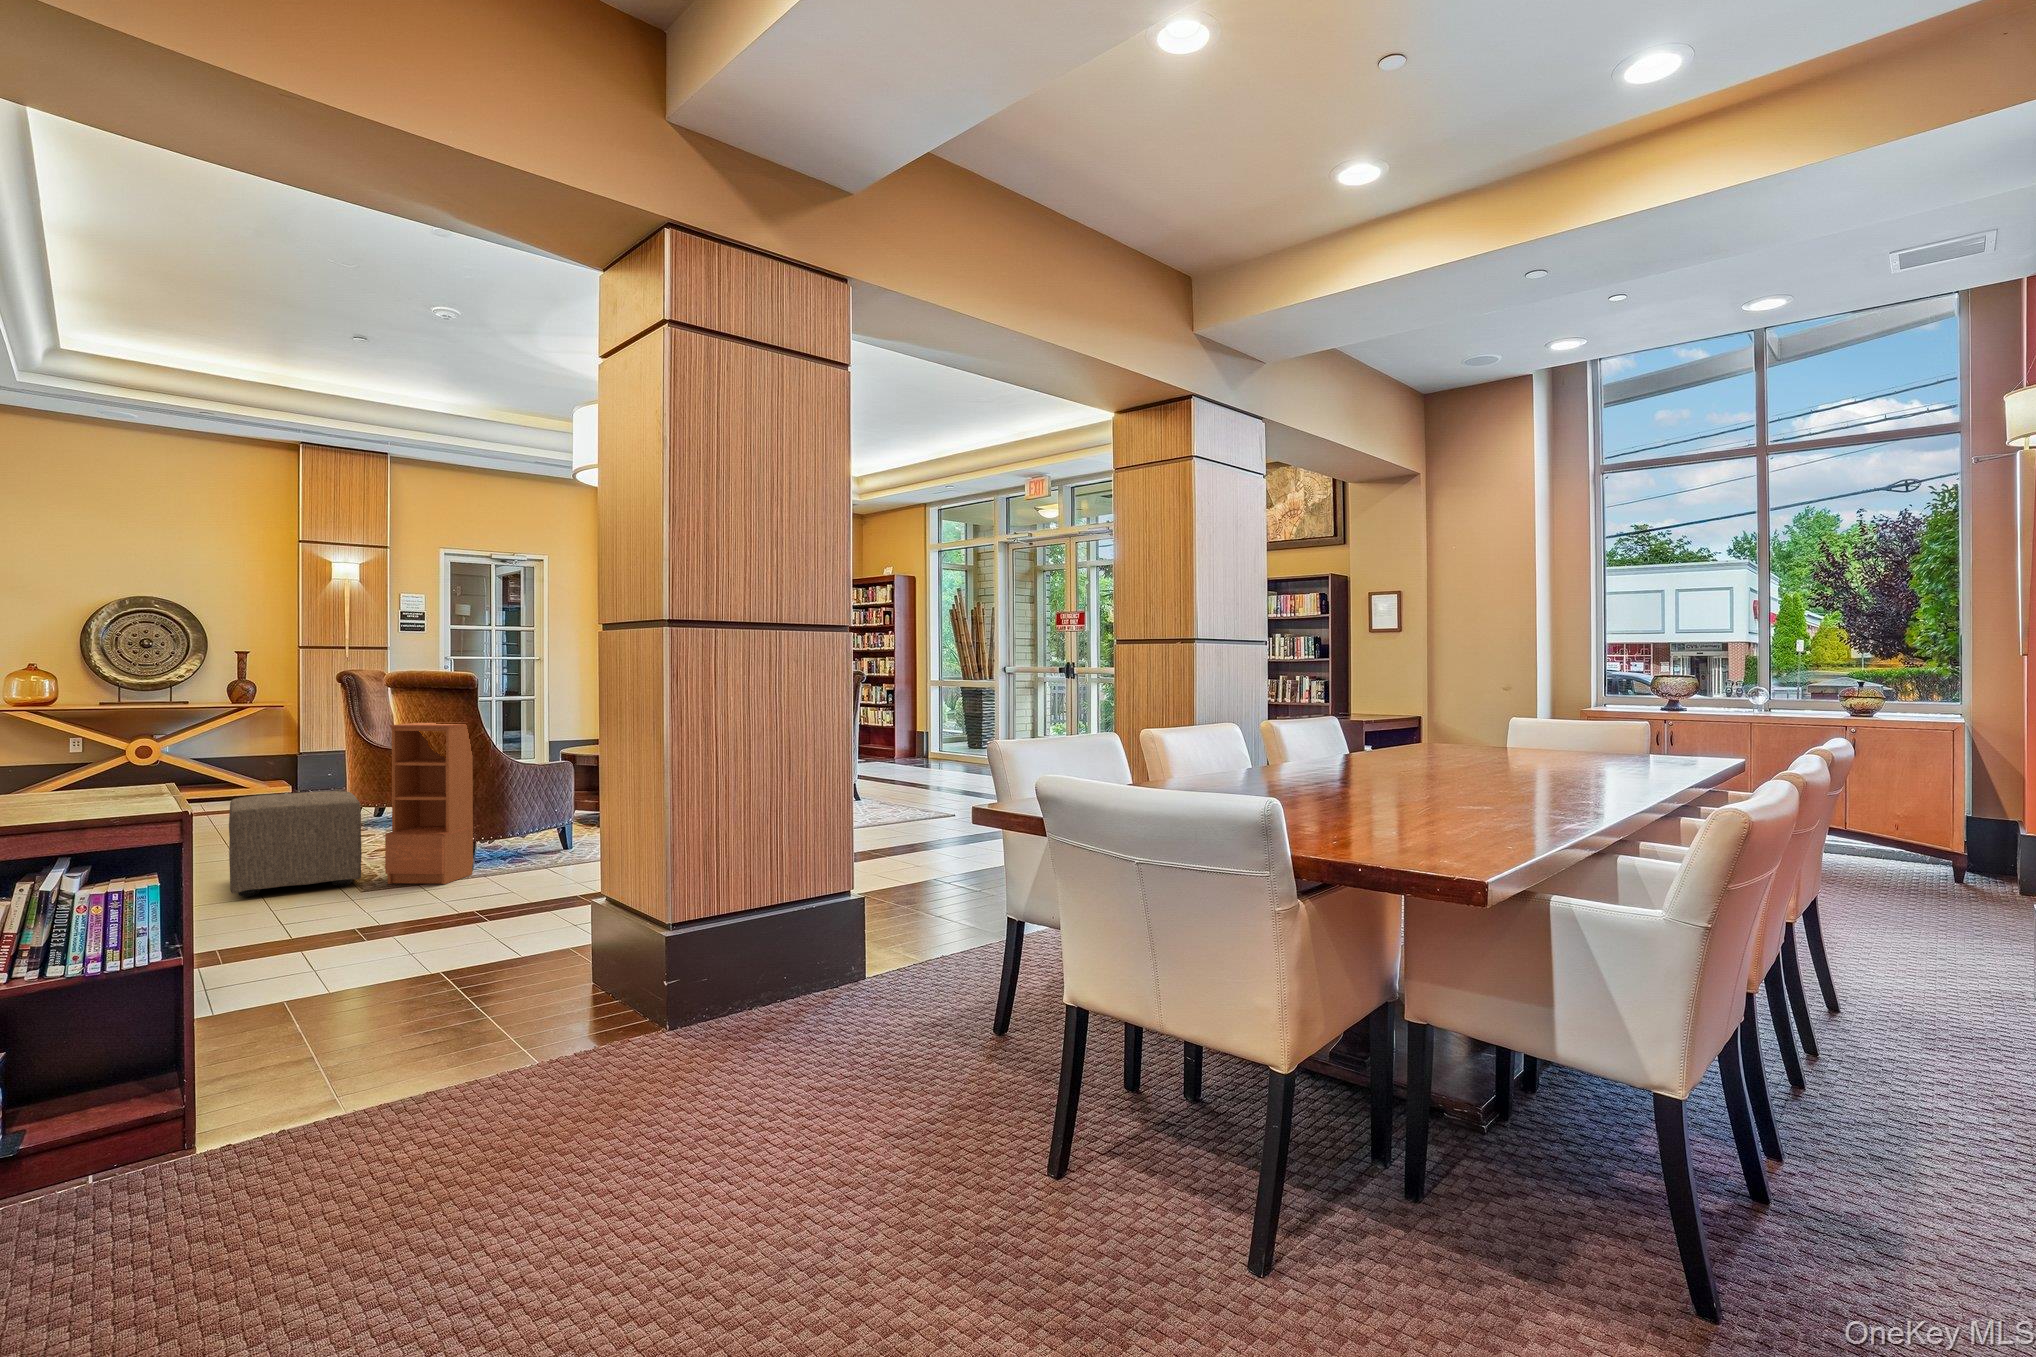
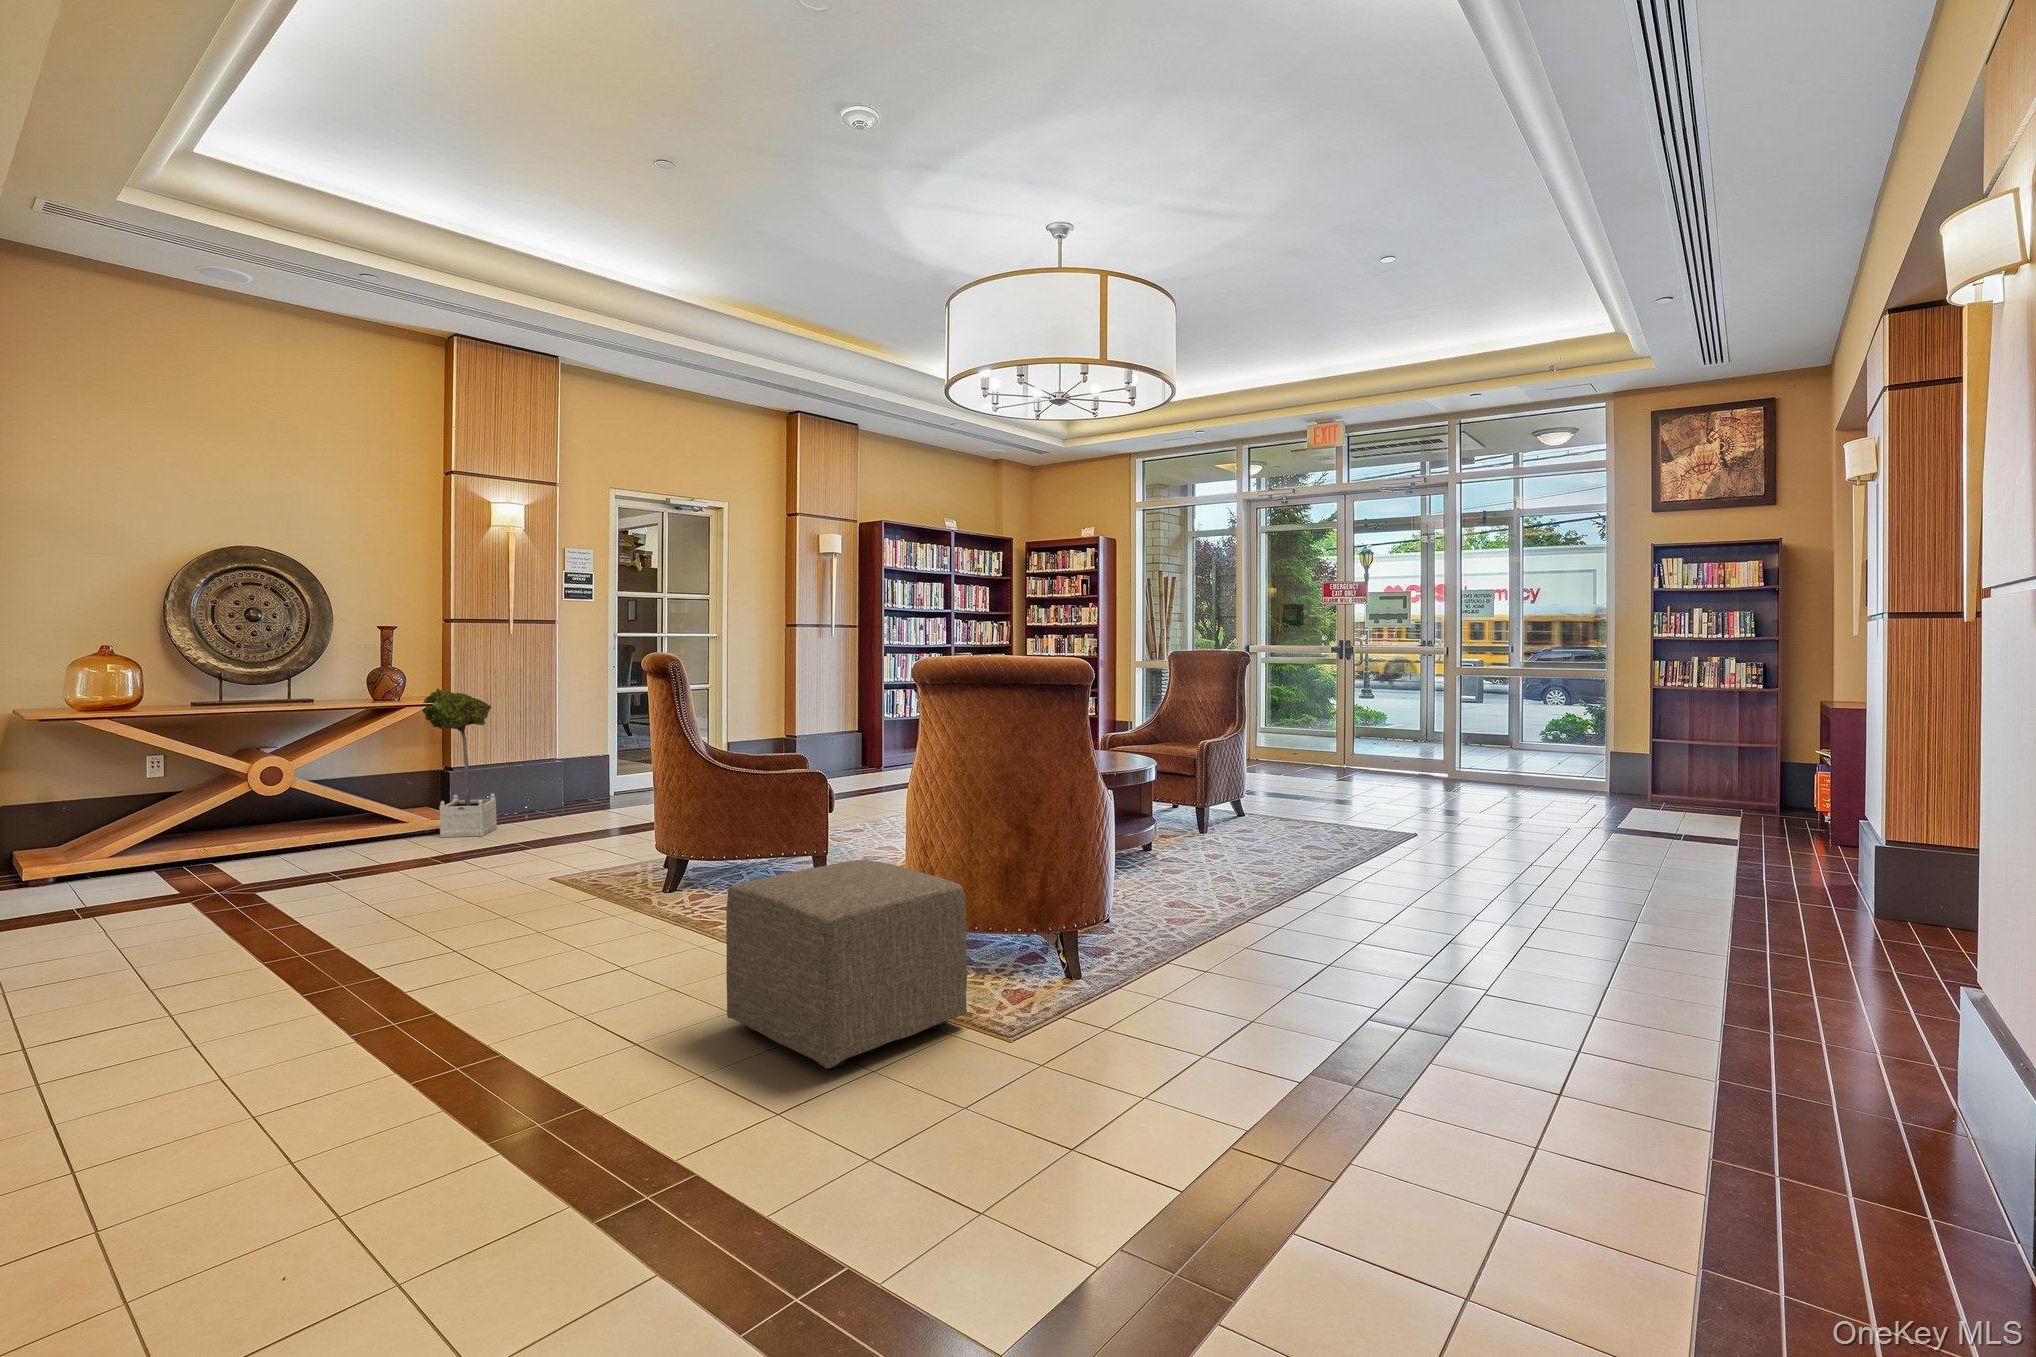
potted tree: none [263,695,320,800] -> present [422,688,497,837]
bookcase: present [385,723,473,884] -> none [991,746,1094,1018]

